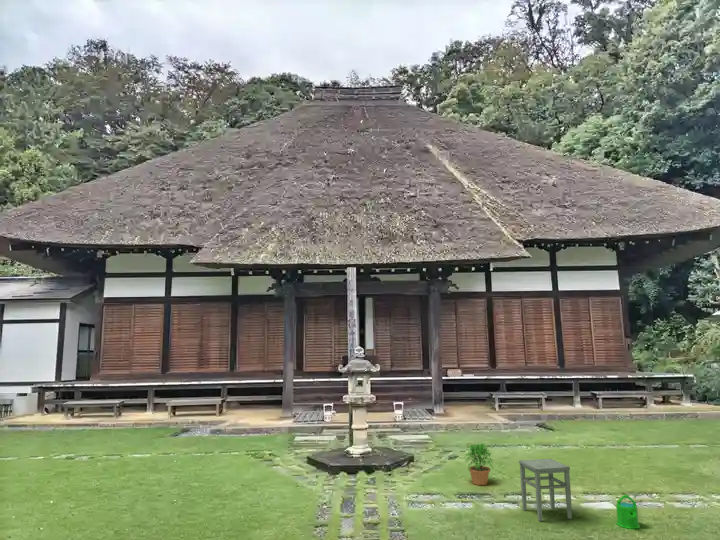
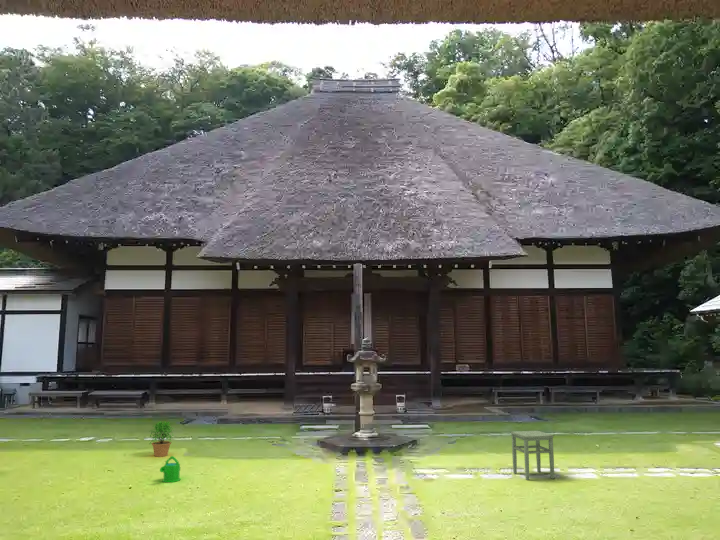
potted plant: present [466,443,492,485] -> present [150,422,173,457]
watering can: present [616,495,640,529] -> present [160,456,180,482]

